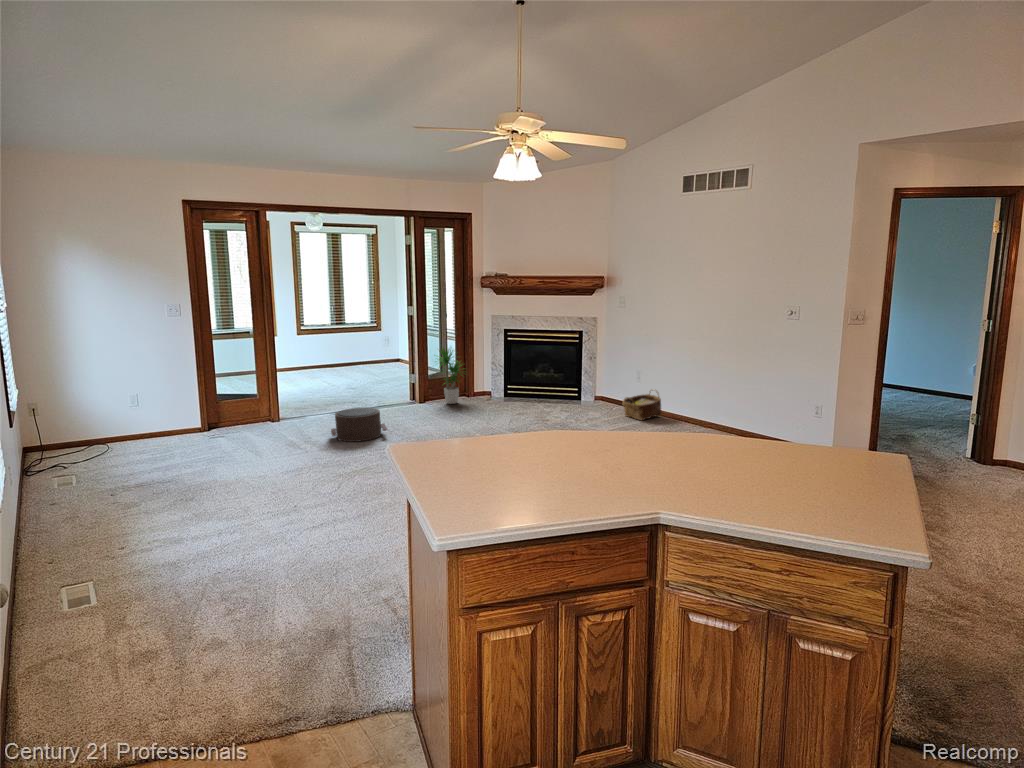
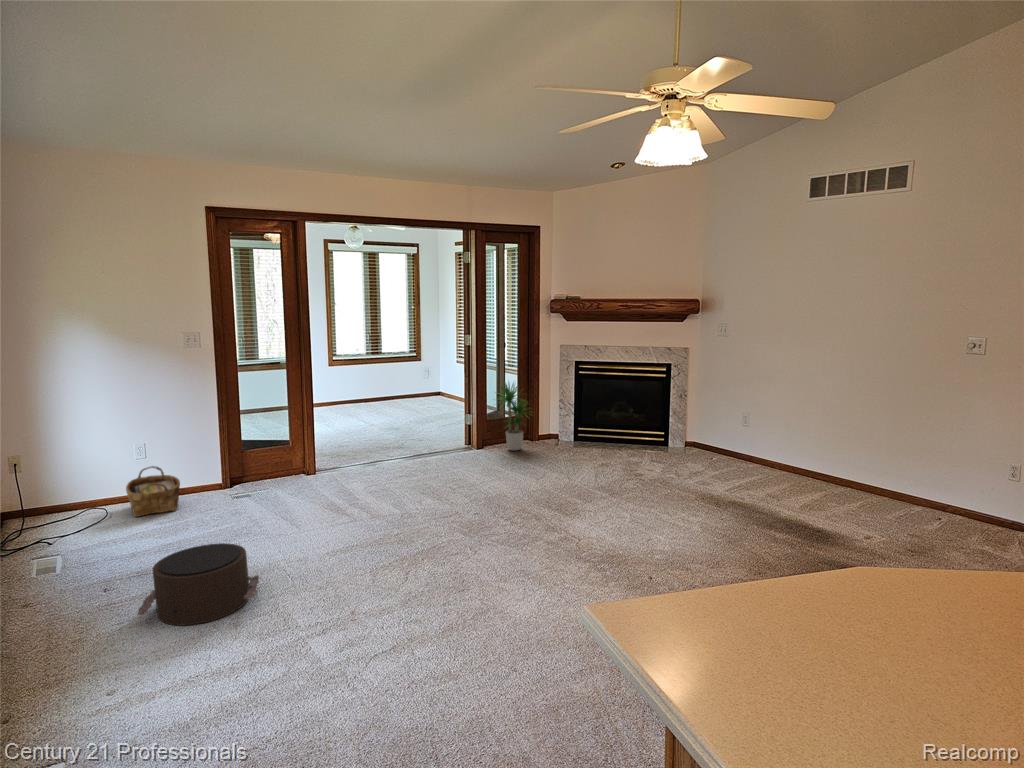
woven basket: present [623,393,662,420] -> present [126,466,180,517]
pouf: present [331,407,388,442] -> present [138,543,259,625]

